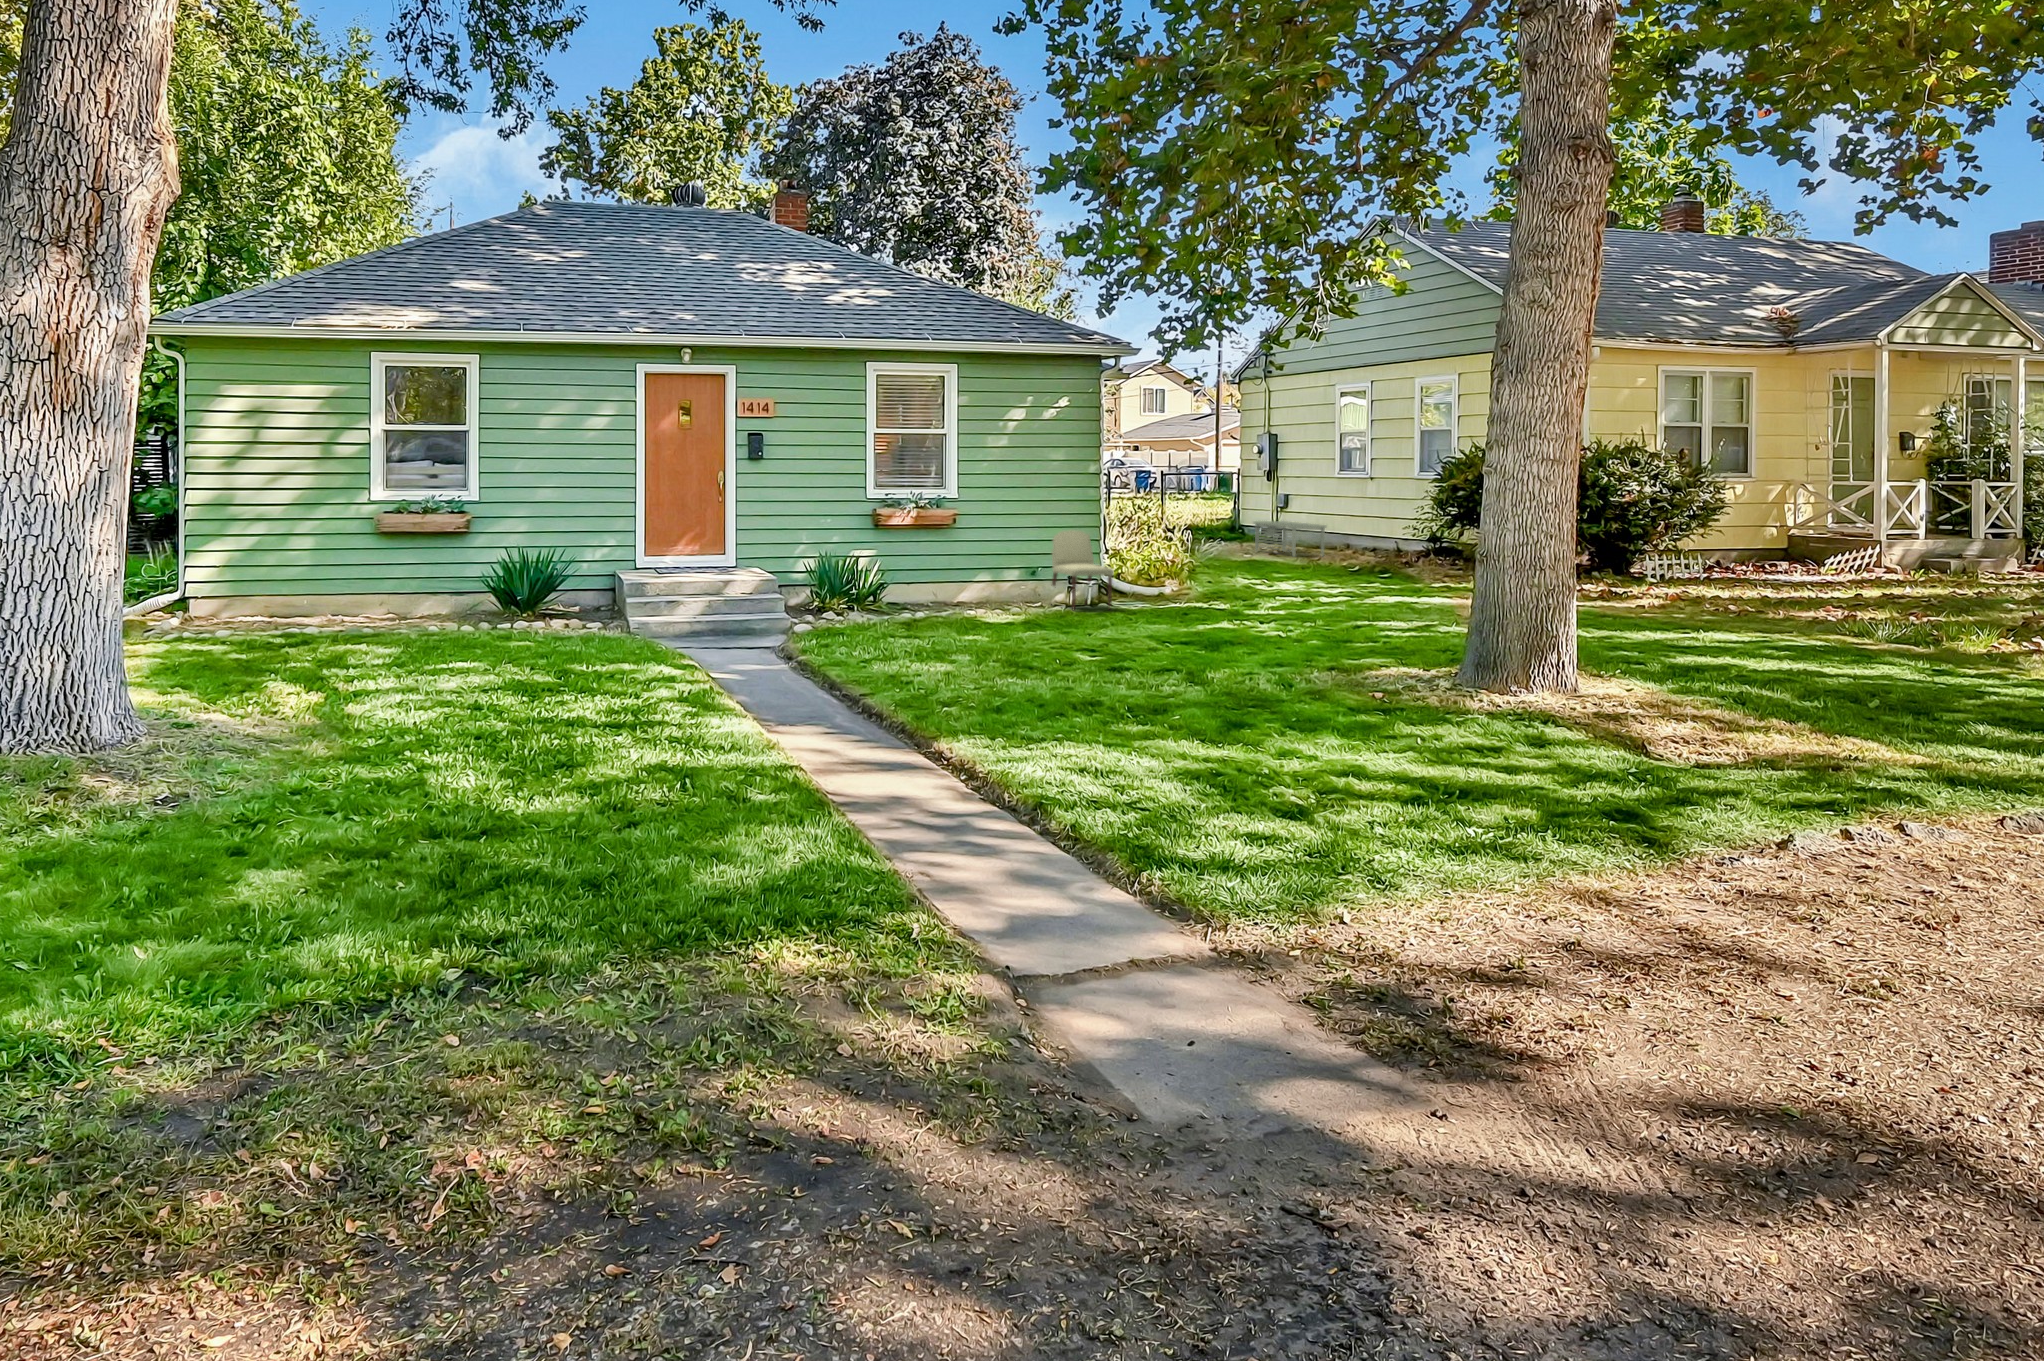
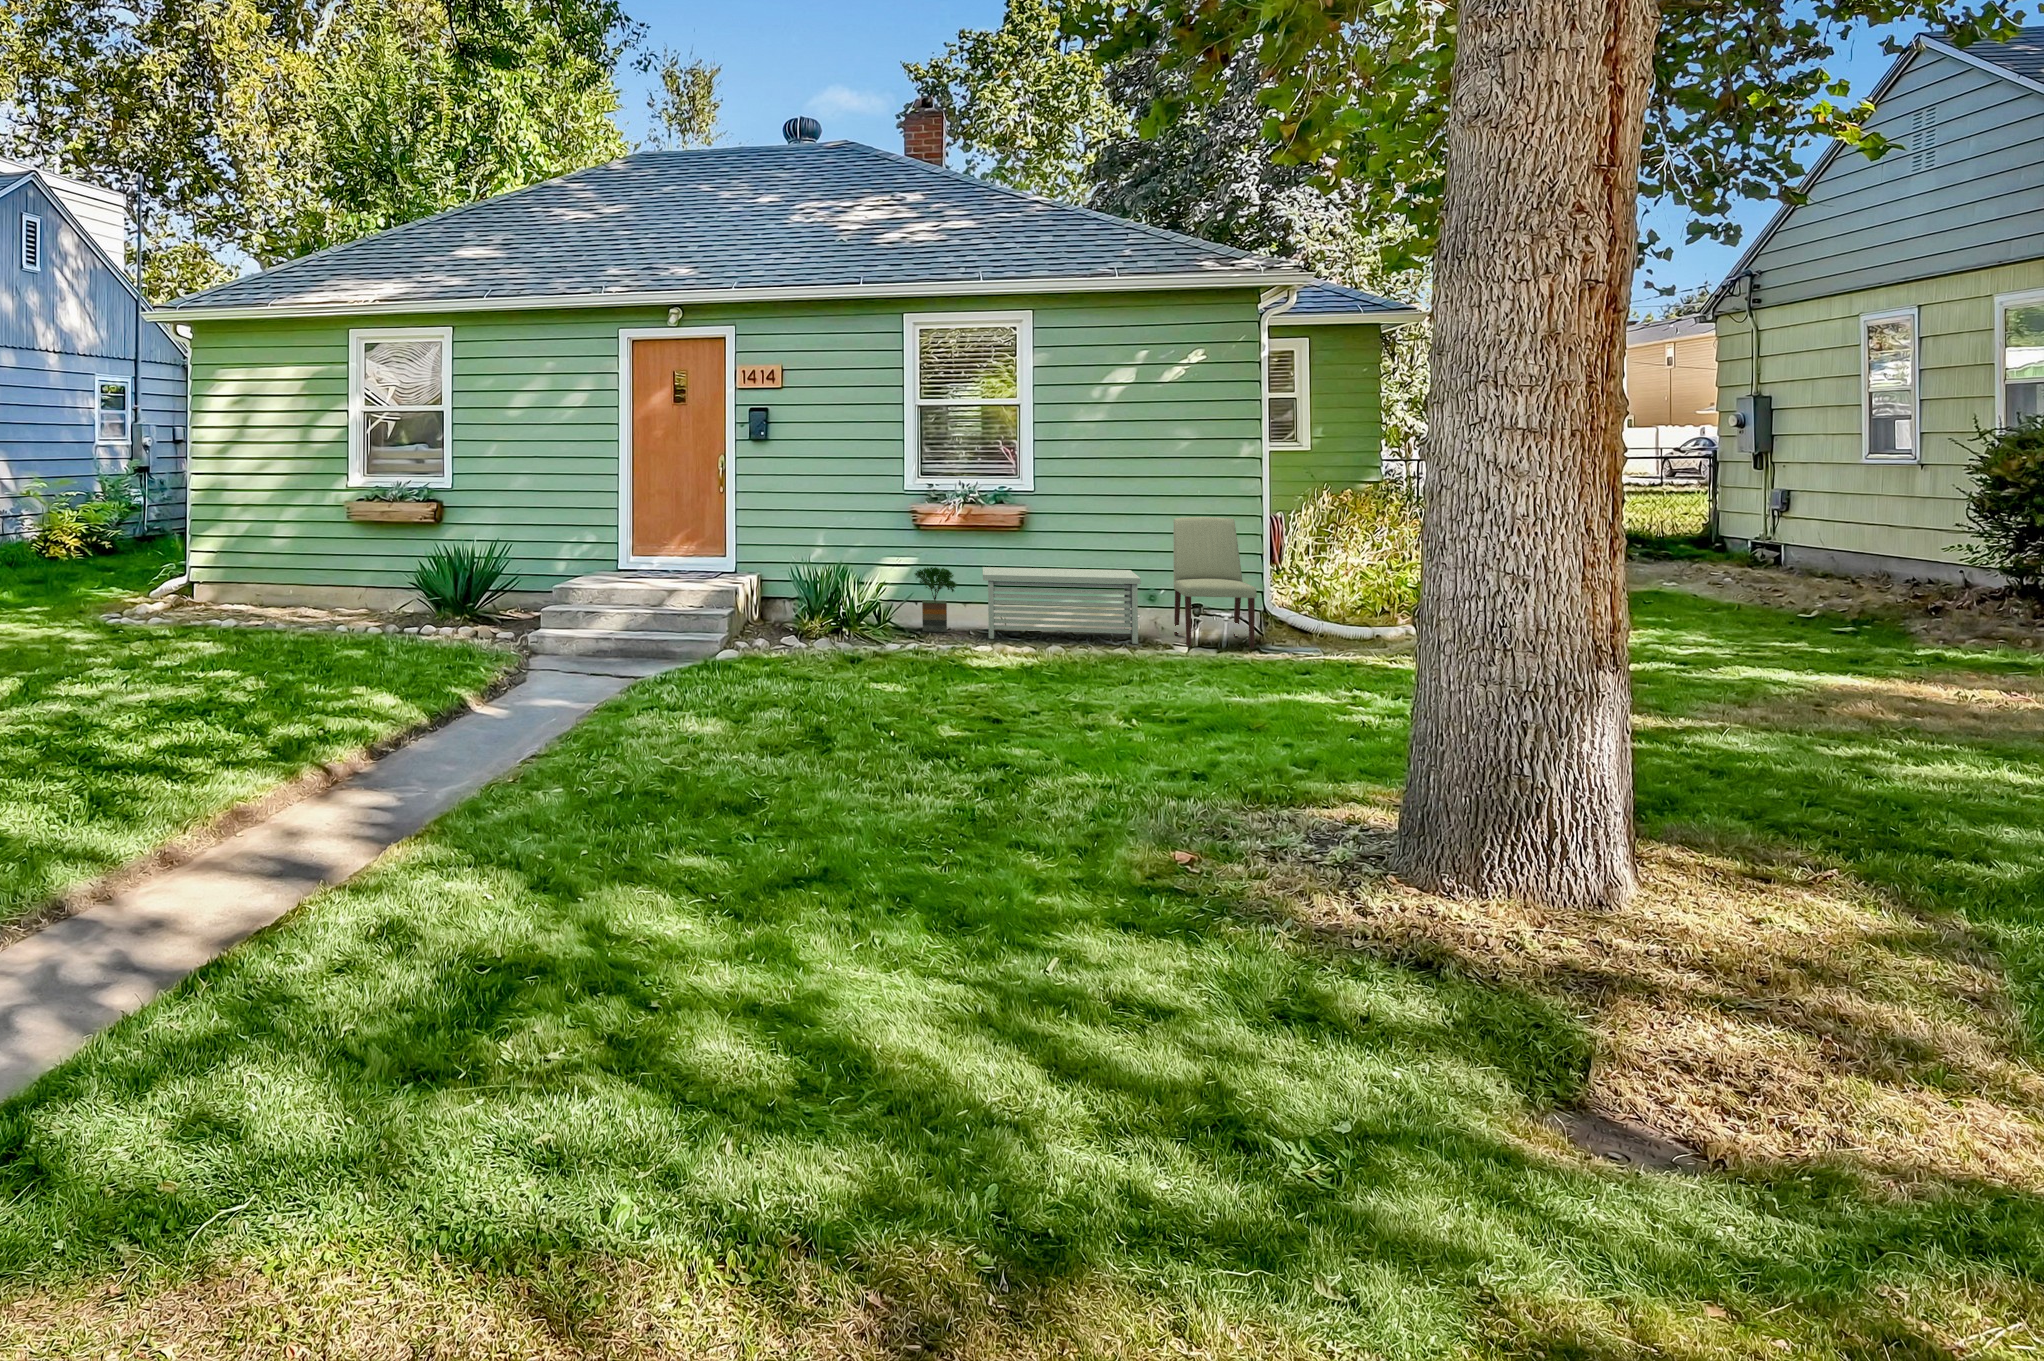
storage bench: present [1254,521,1326,556] -> present [983,567,1141,644]
potted tree: none [883,561,919,611] -> present [915,567,957,632]

